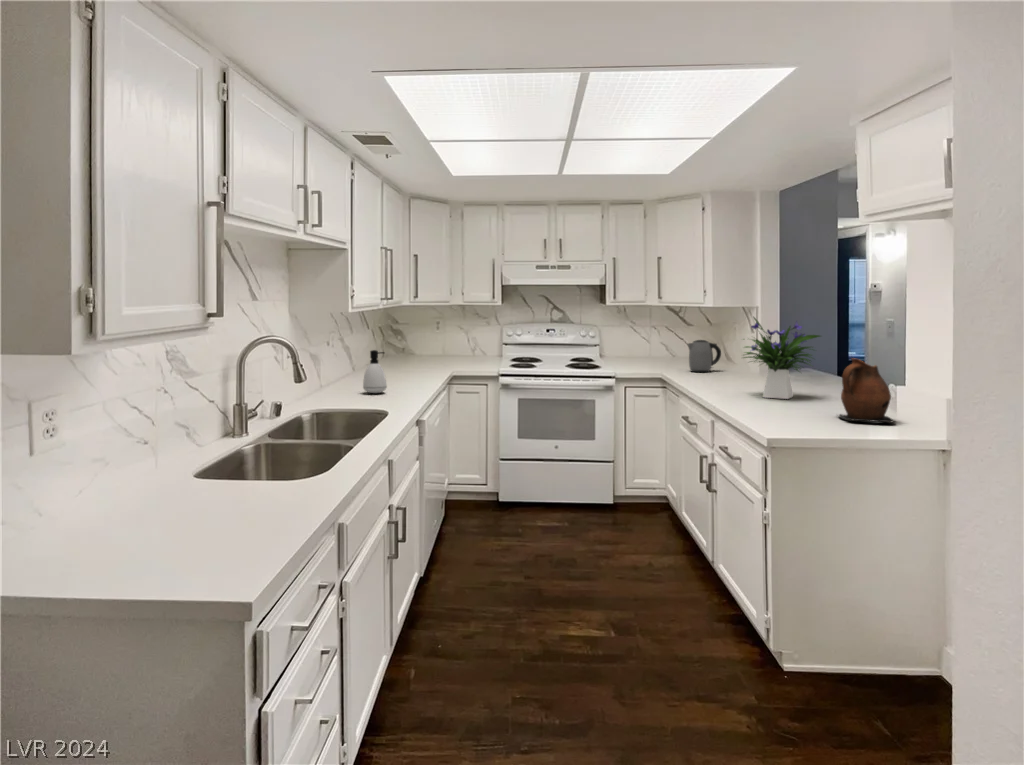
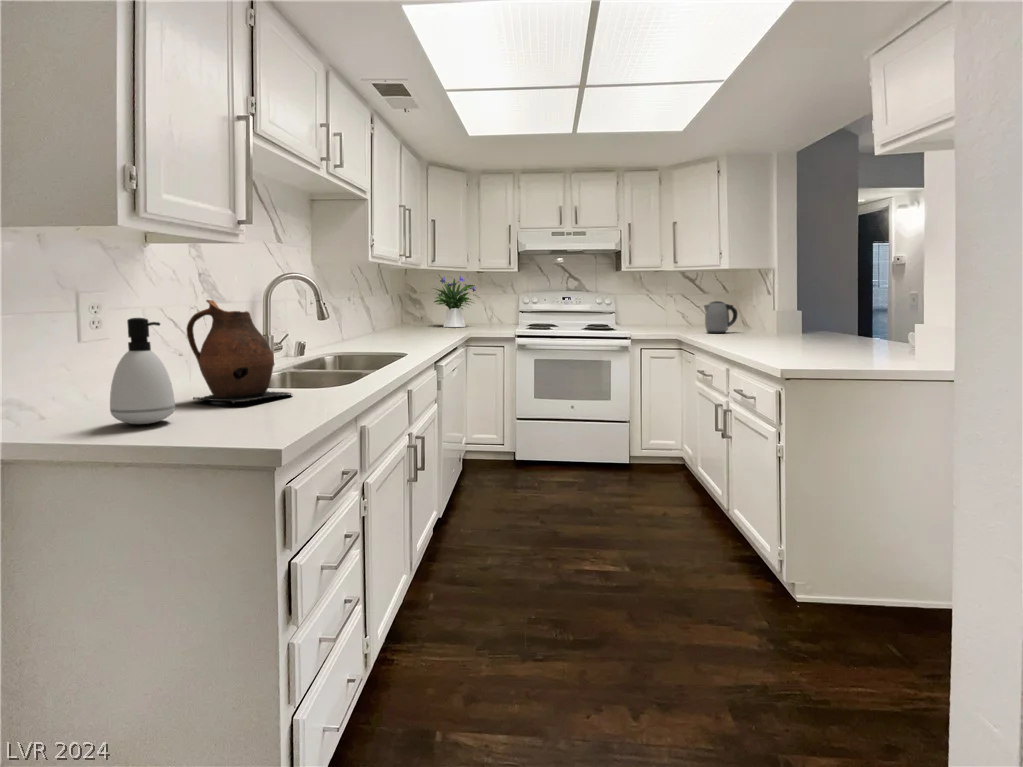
flower arrangement: present [744,317,820,399] -> present [434,274,476,327]
soap dispenser: present [363,350,387,393] -> present [110,318,175,424]
ceramic pitcher: present [839,358,895,423] -> present [187,300,292,403]

